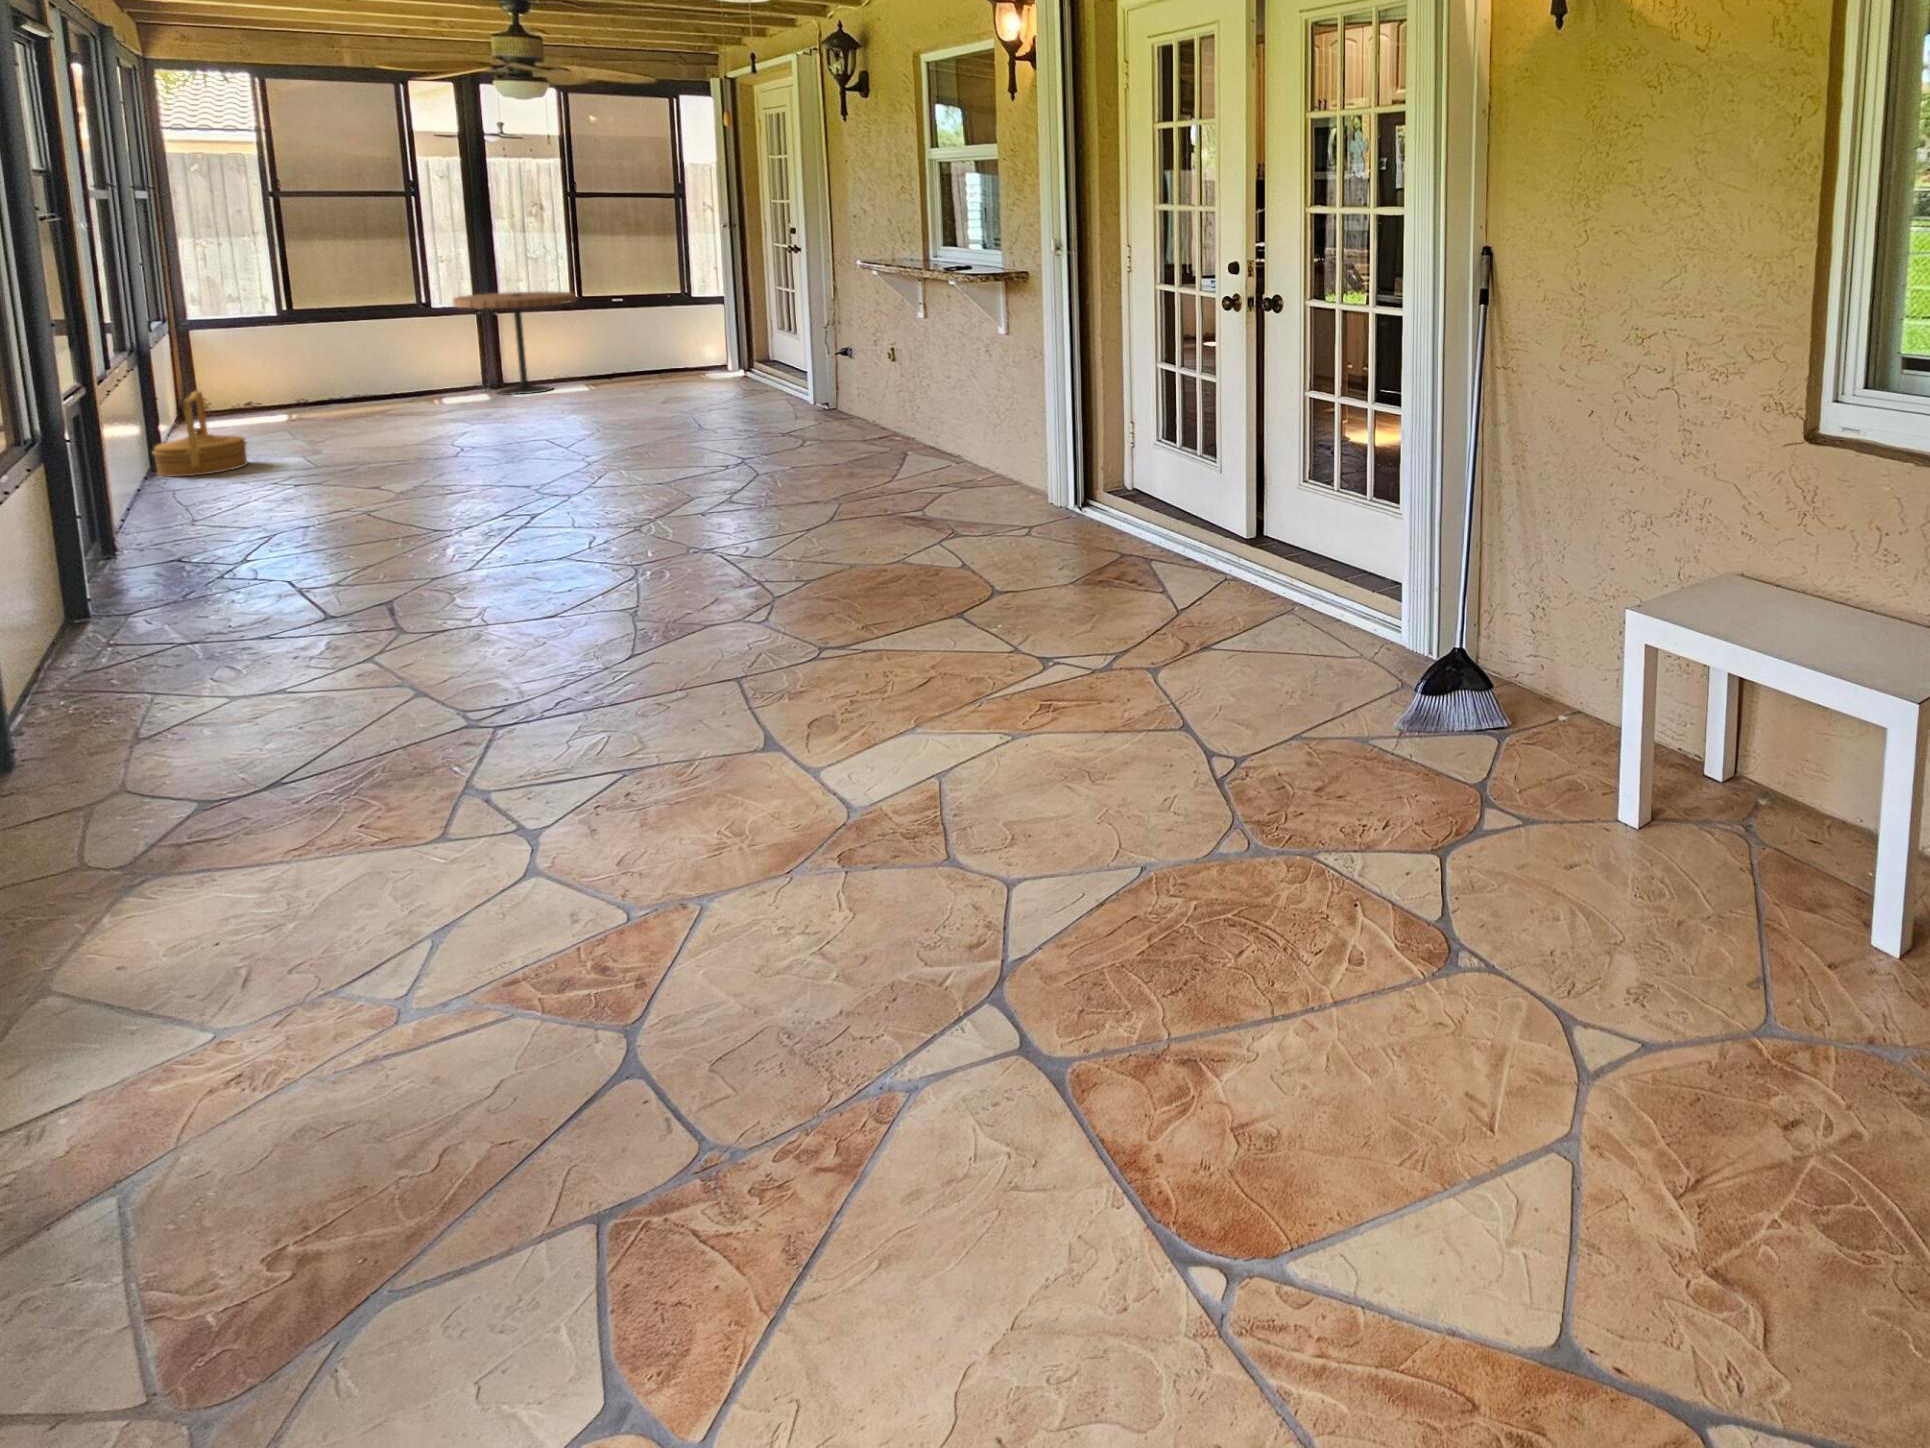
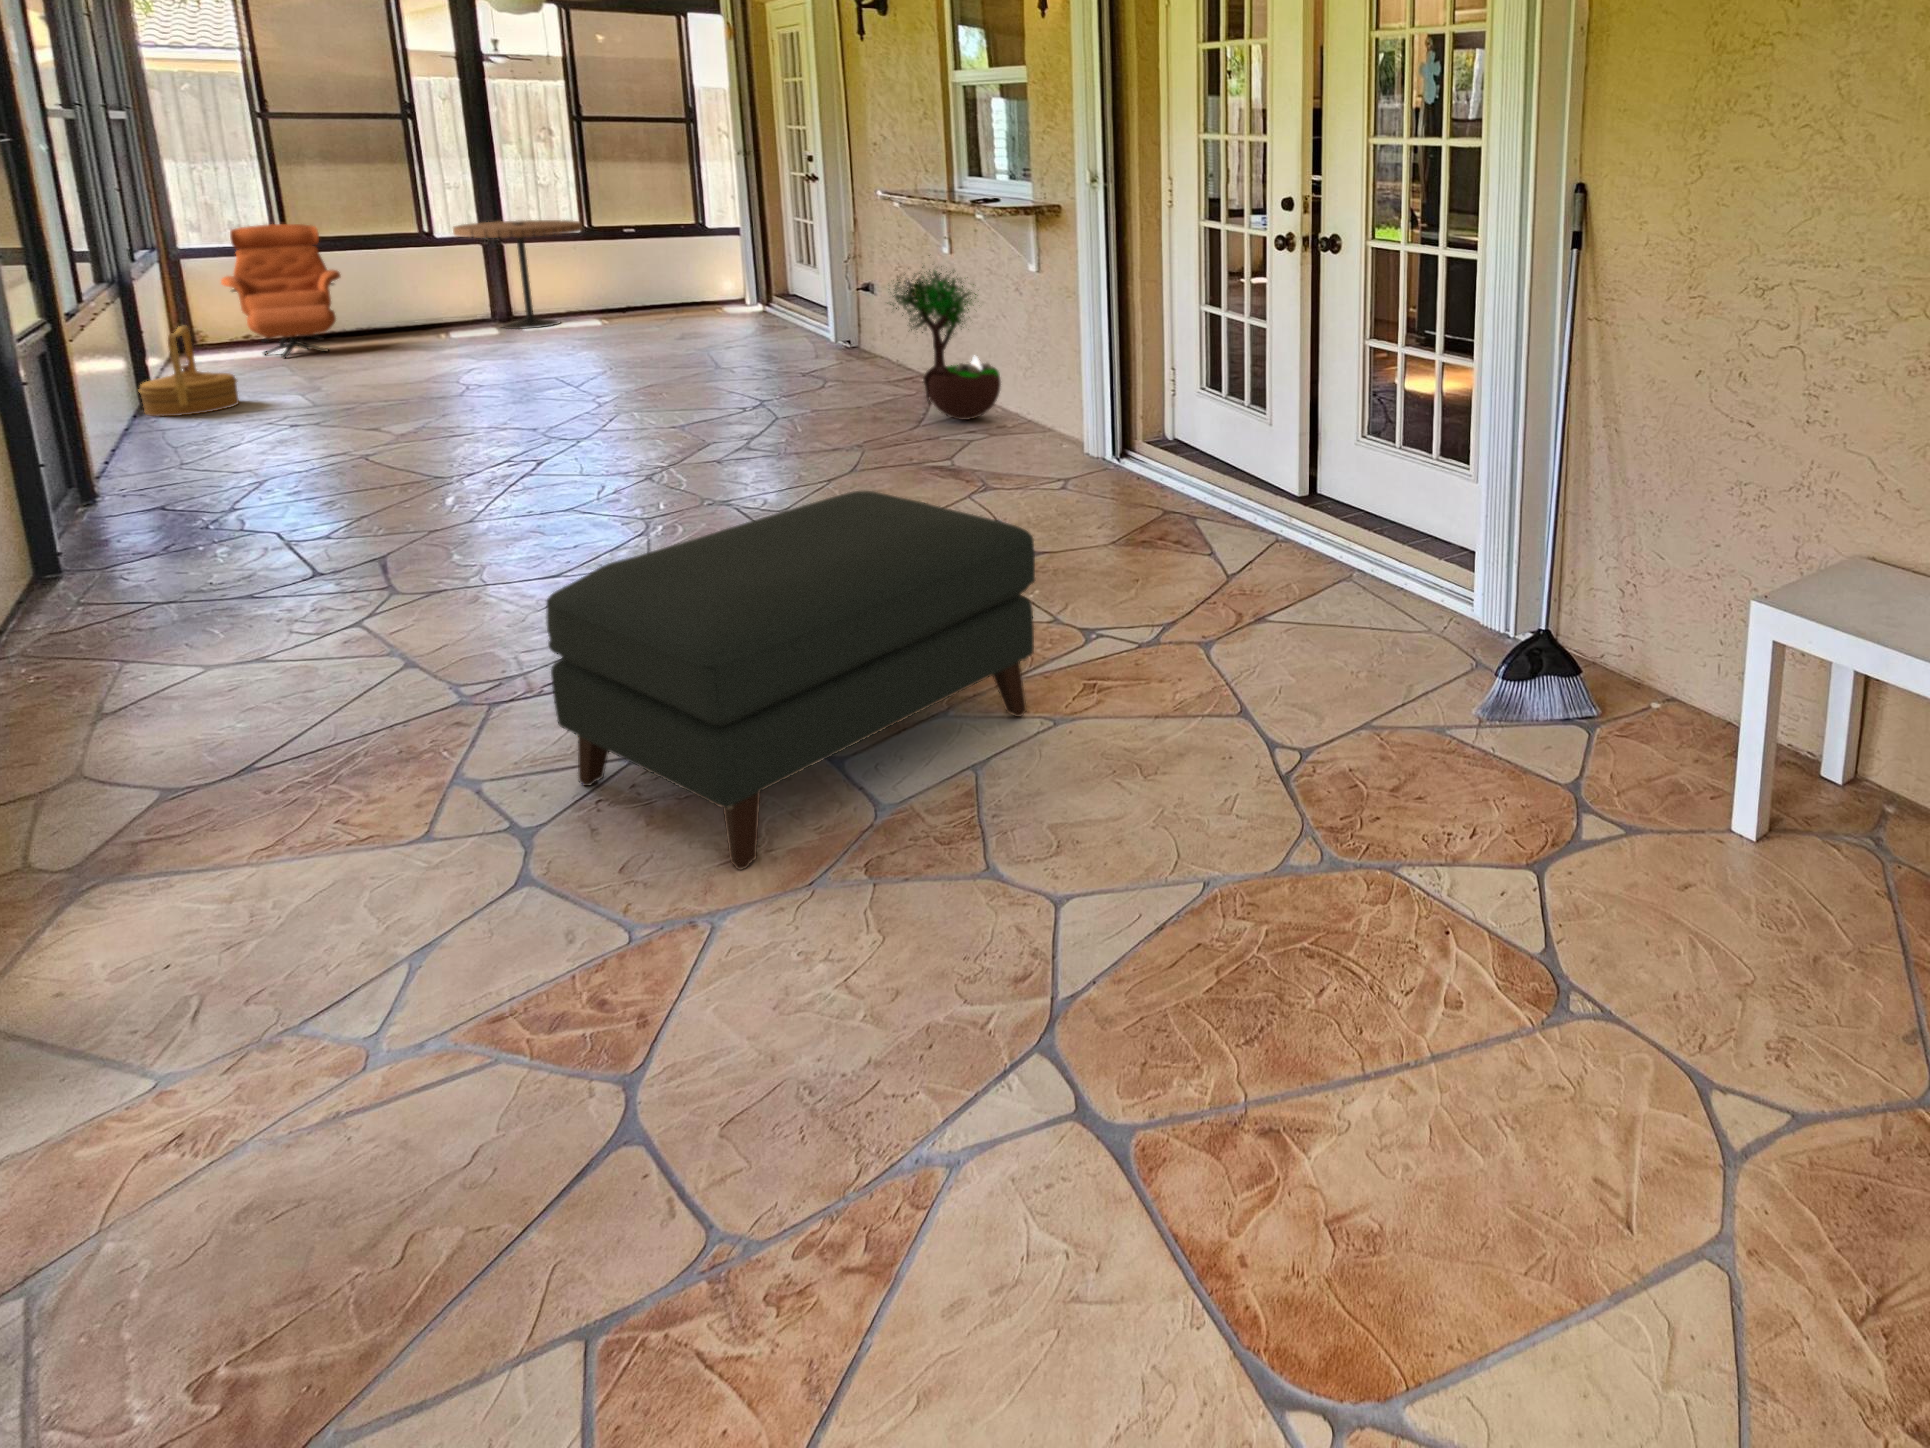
armchair: none [229,296,344,423] -> present [221,224,340,358]
potted tree: none [864,319,973,474] -> present [889,255,1001,420]
ottoman: none [556,528,997,861] -> present [546,491,1035,870]

